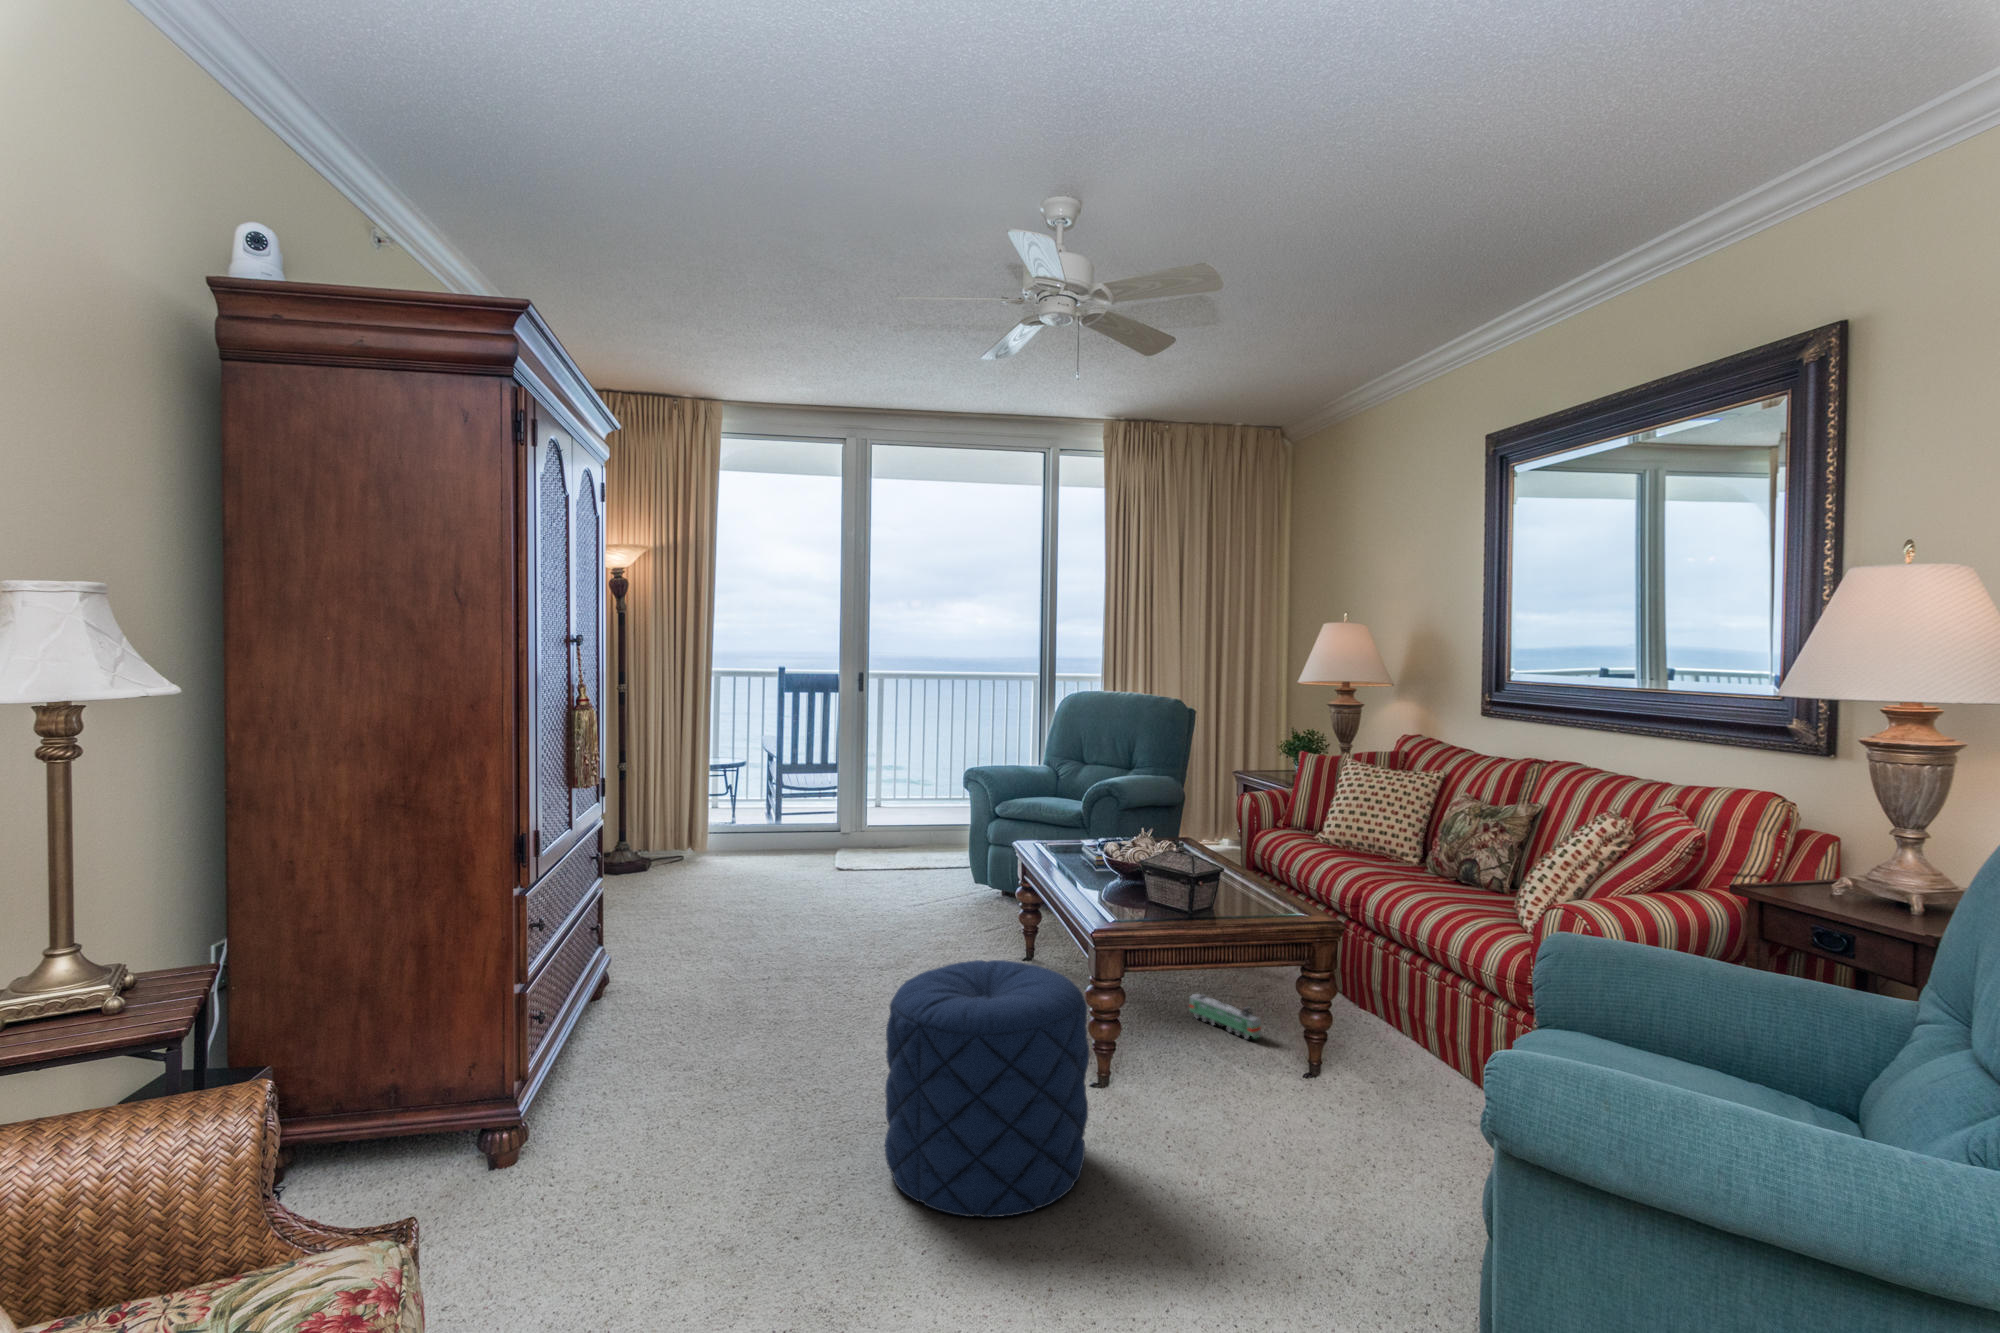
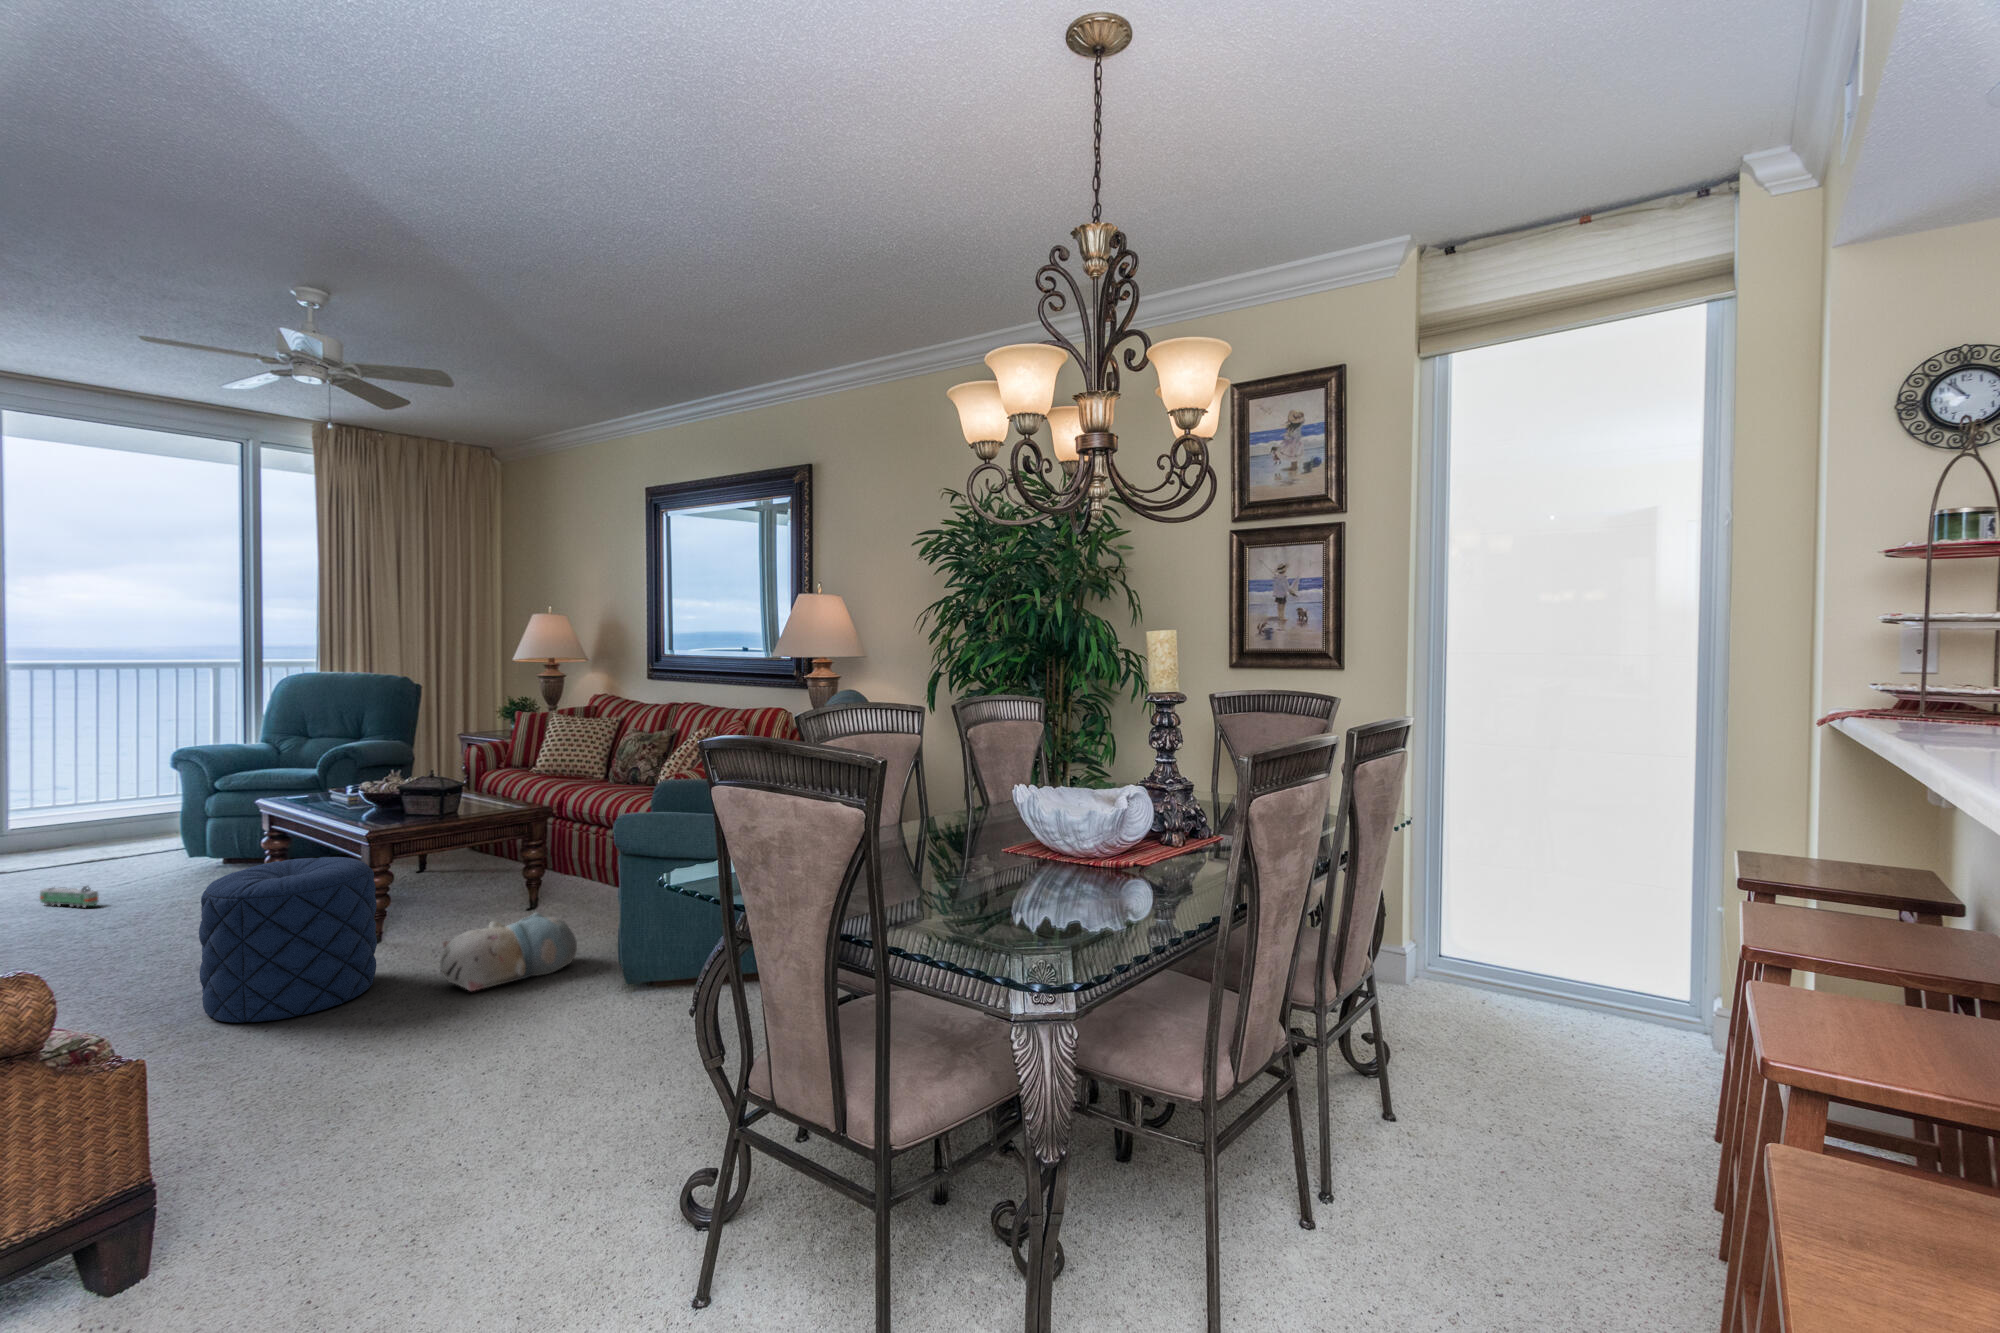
toy train: present [1189,994,1261,1039] -> present [40,886,98,908]
plush toy: none [1164,1128,1385,1266] -> present [440,913,577,991]

